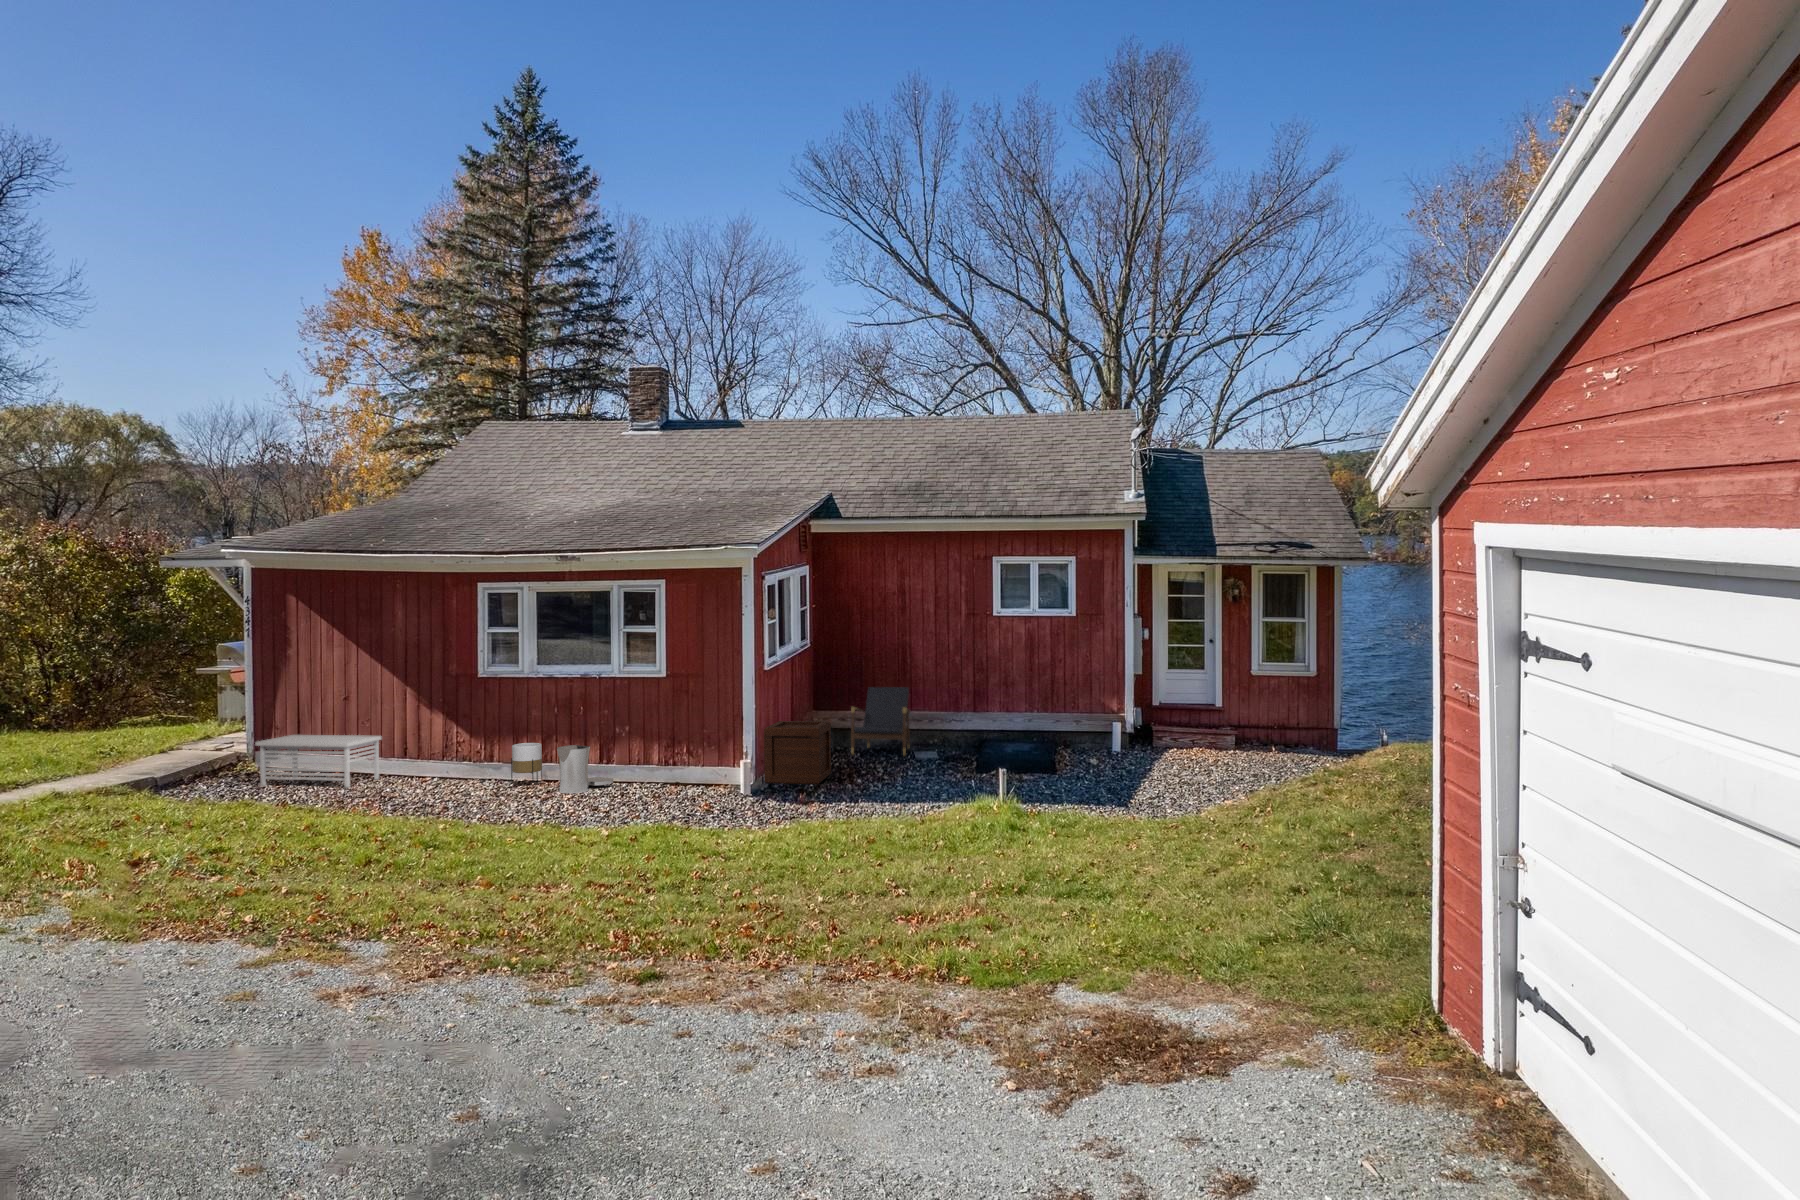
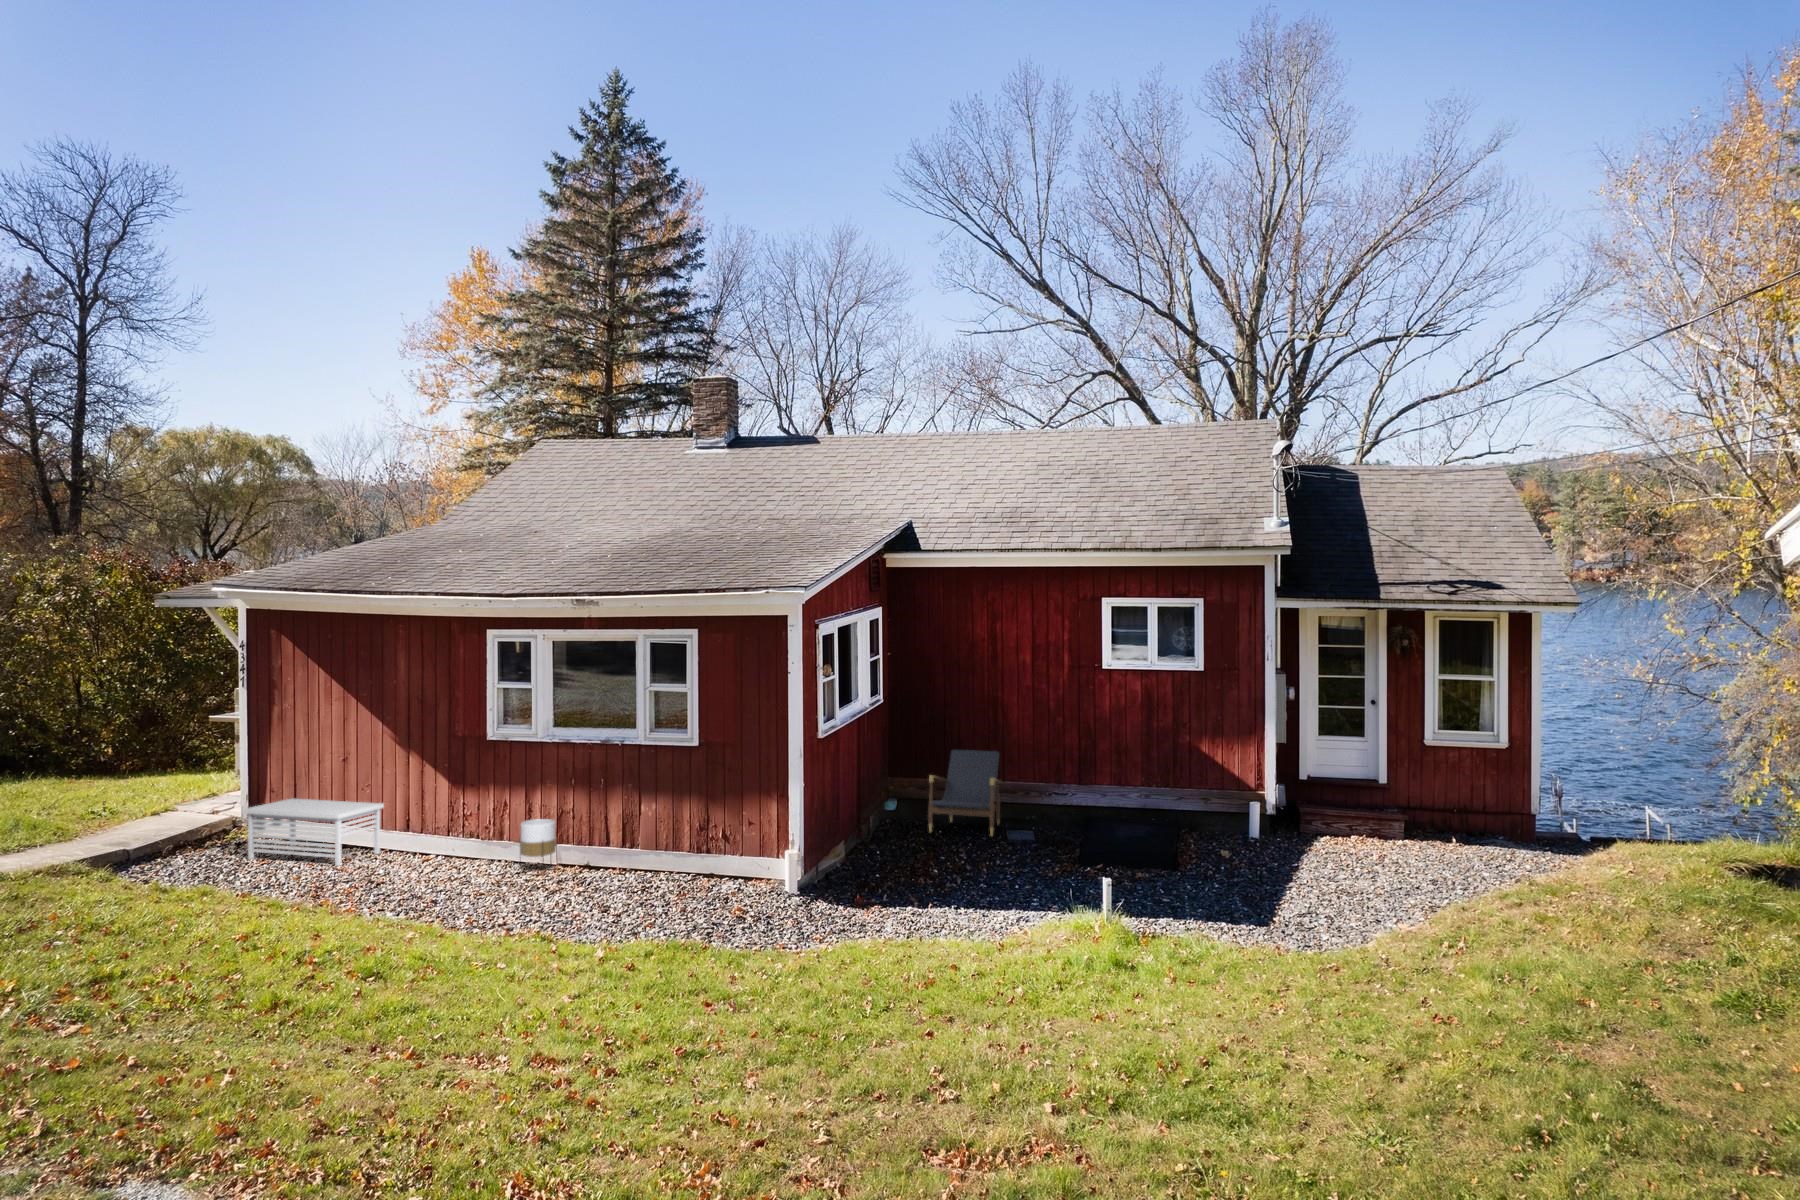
wooden crate: present [764,721,831,784] -> none [814,799,897,882]
trash can: present [557,745,613,793] -> none [567,826,635,886]

